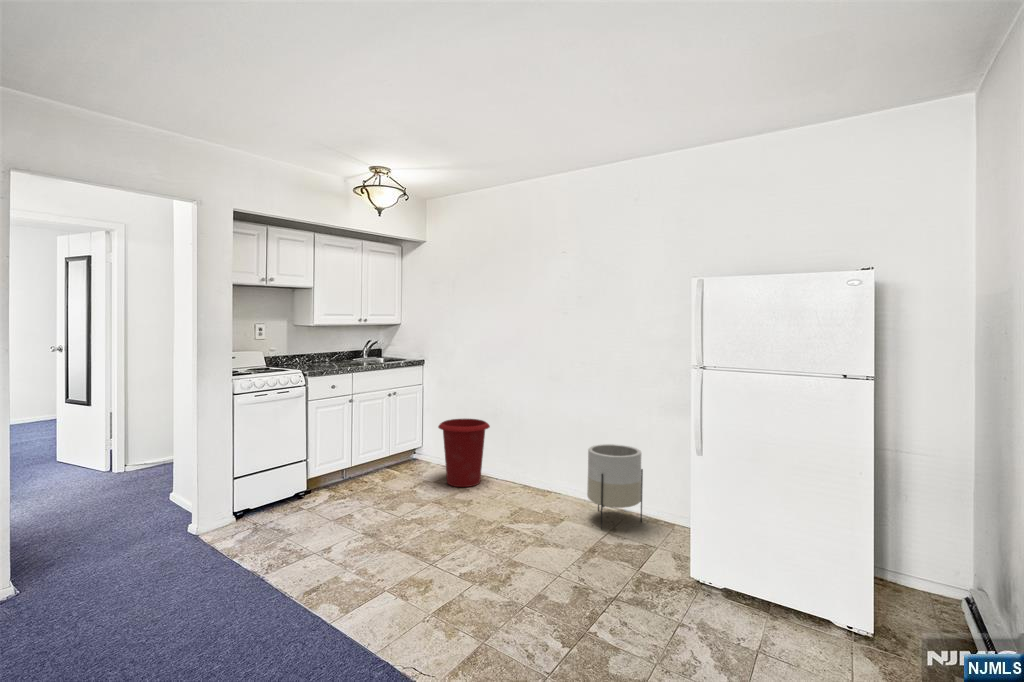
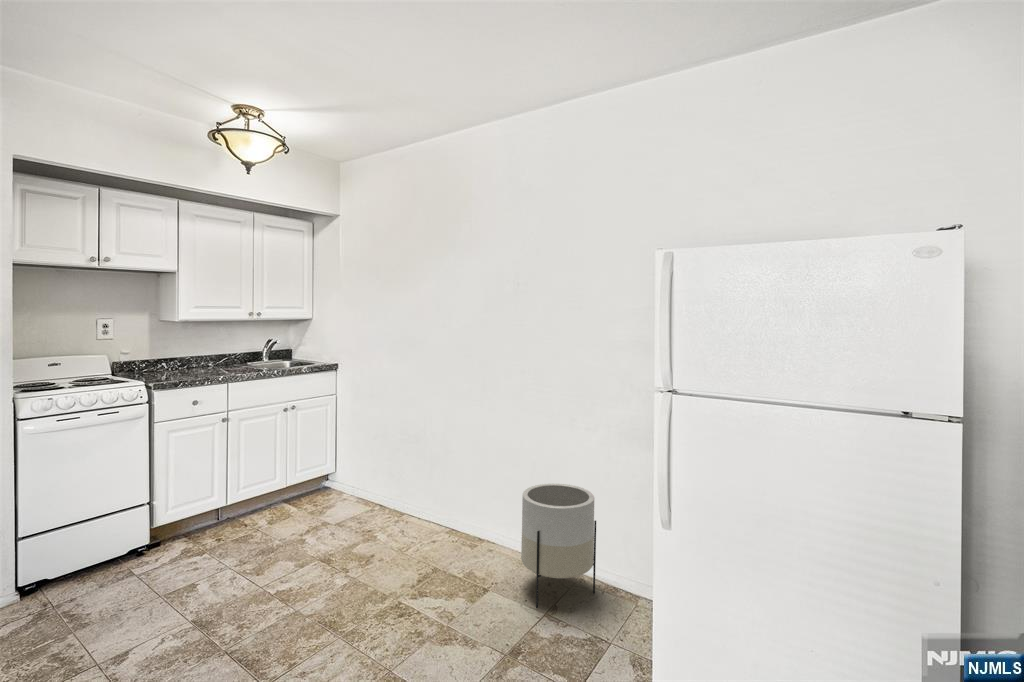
waste bin: present [438,419,490,487] -> none [339,441,409,533]

